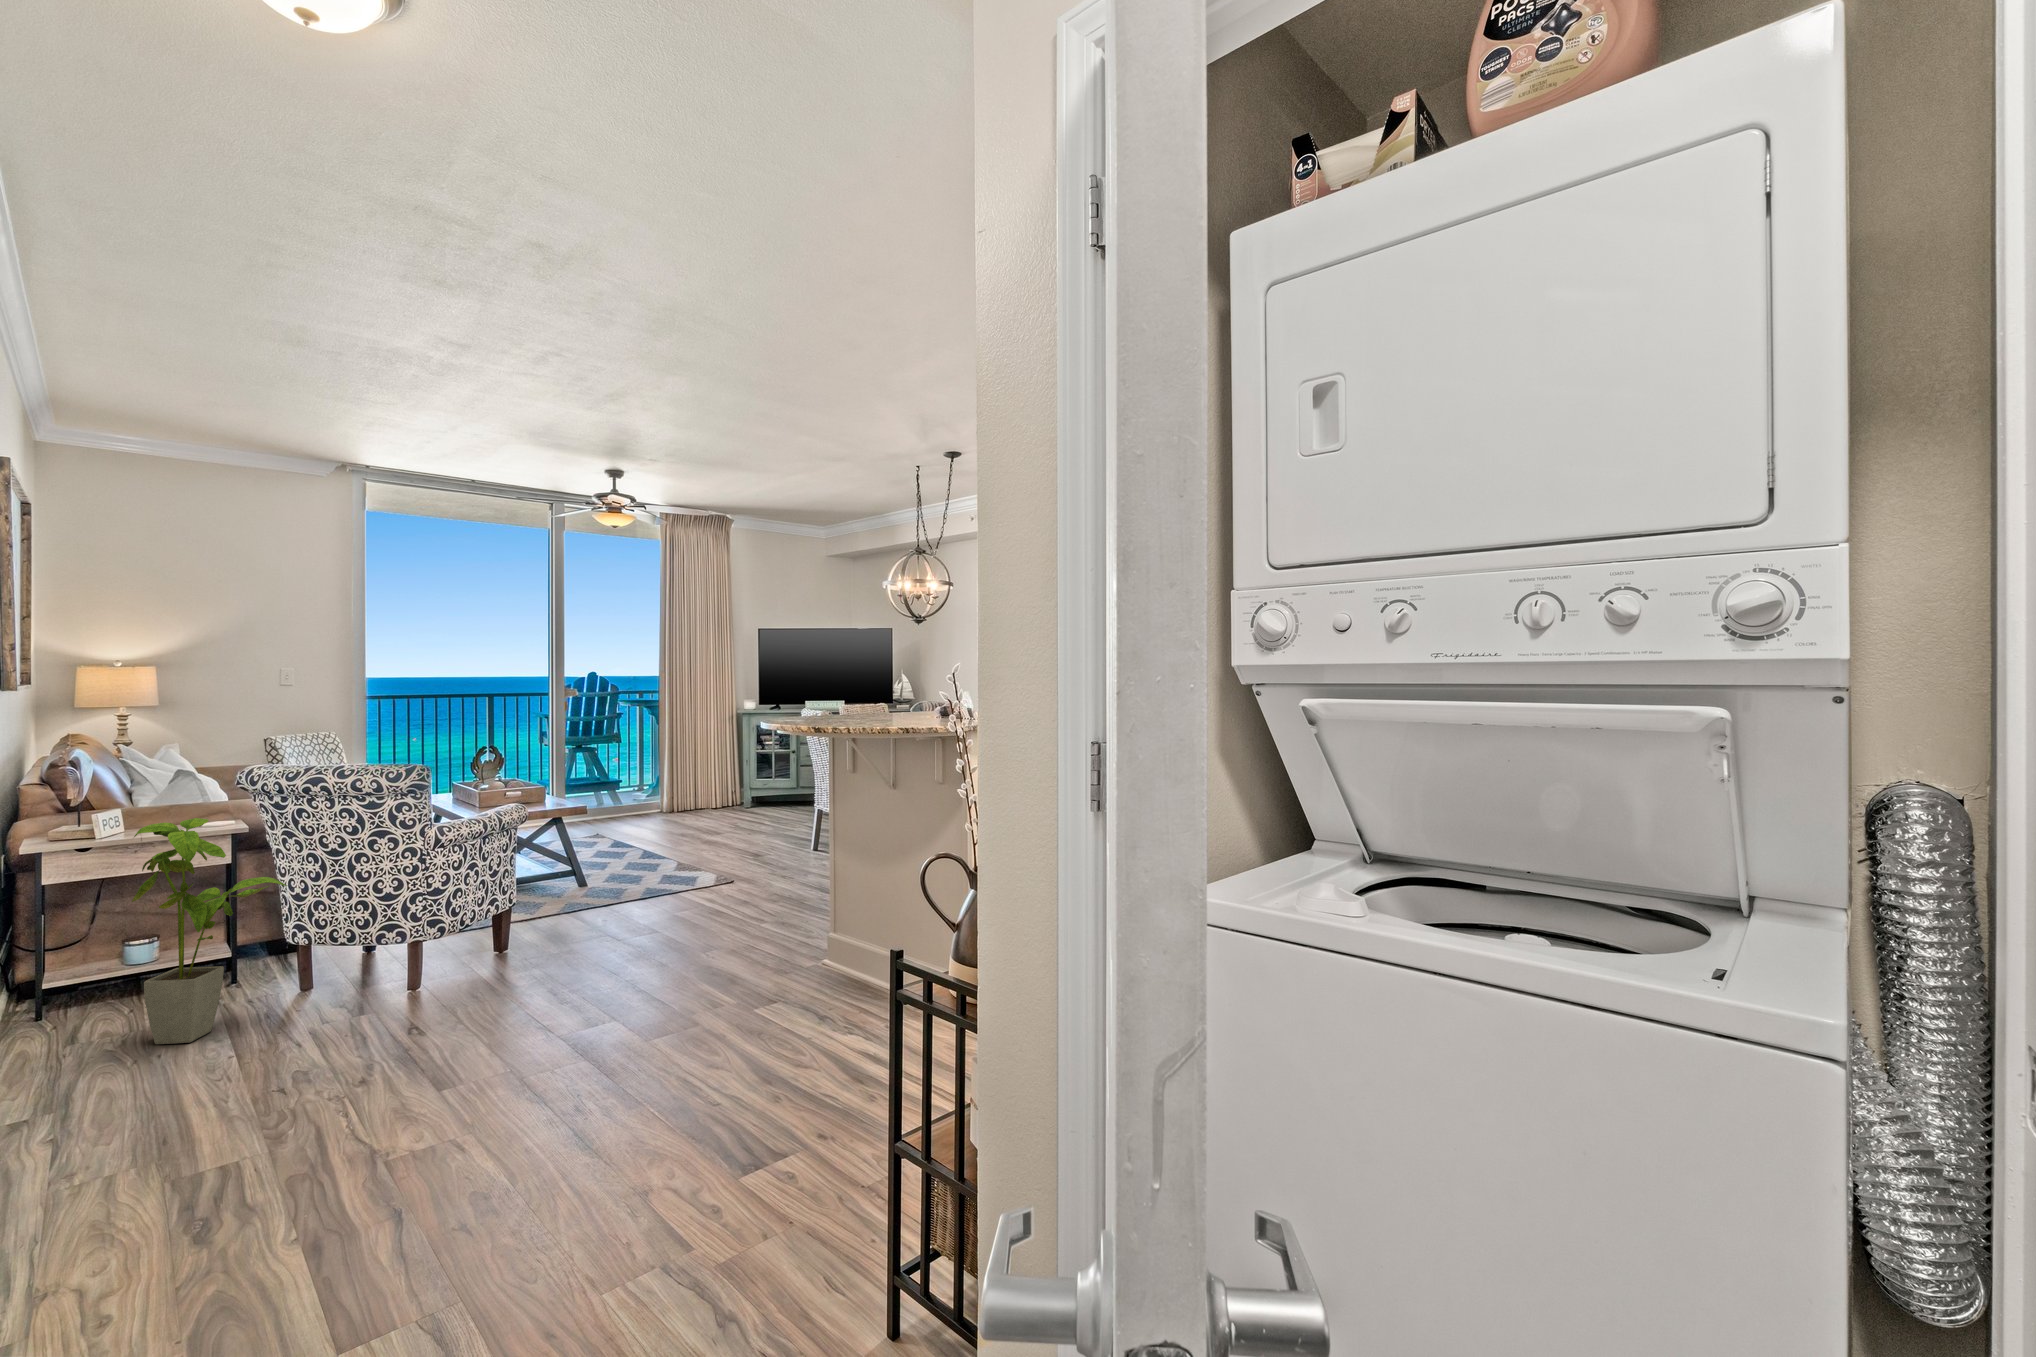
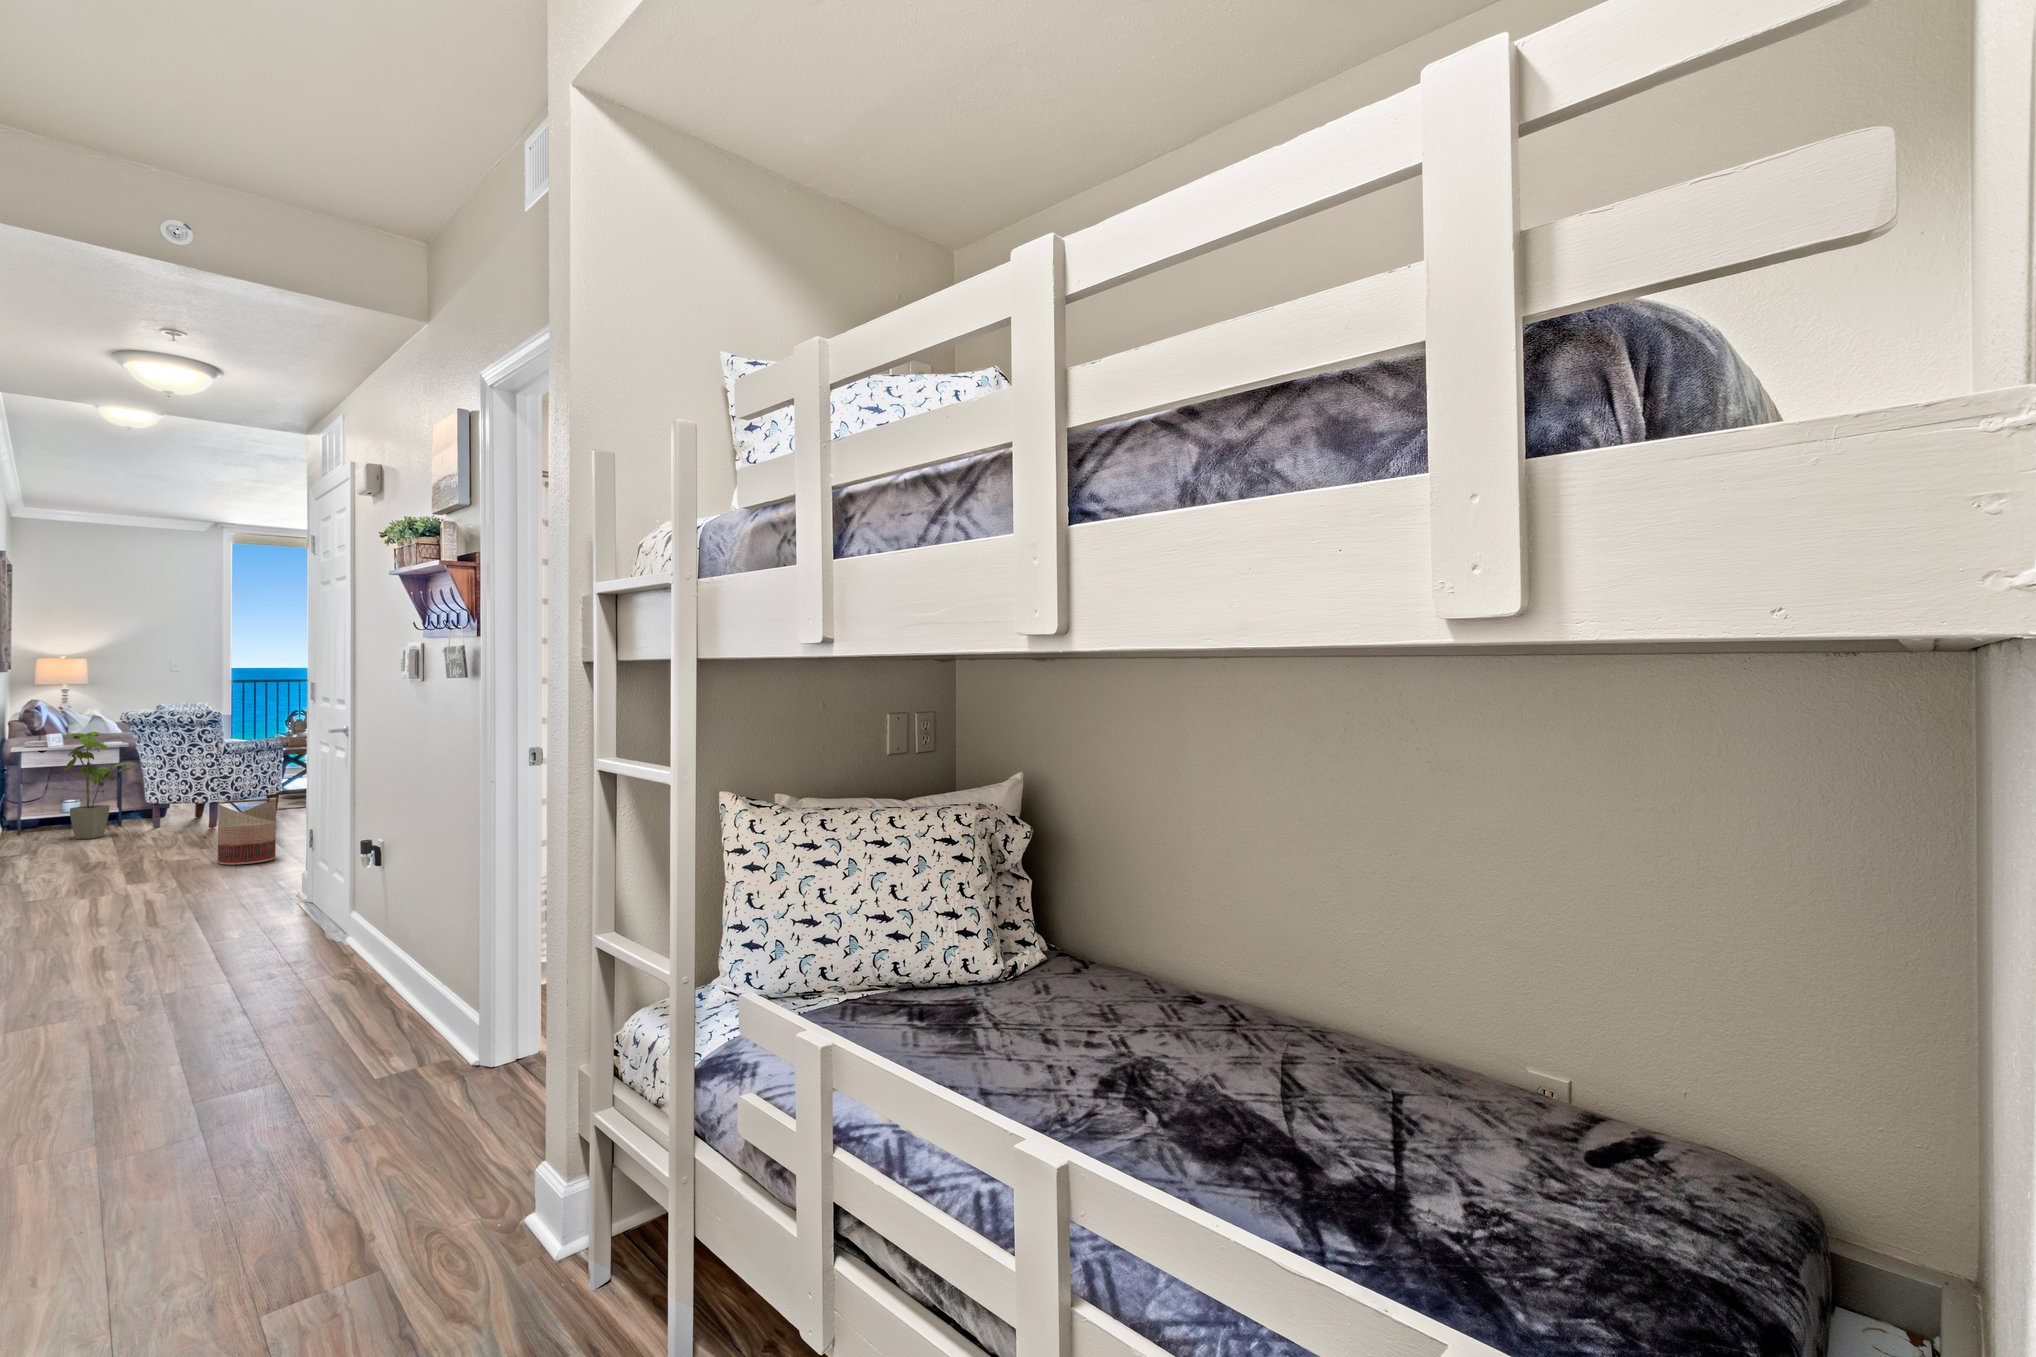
basket: none [508,986,629,1167] -> present [217,798,277,865]

